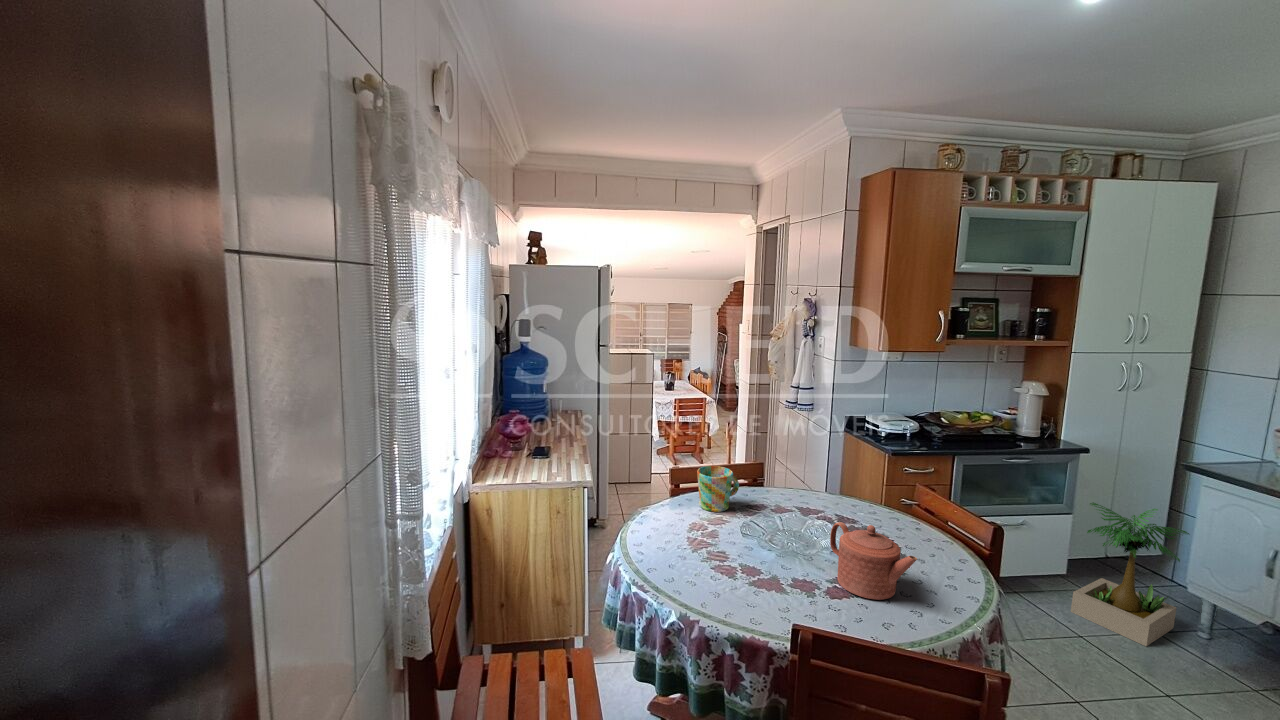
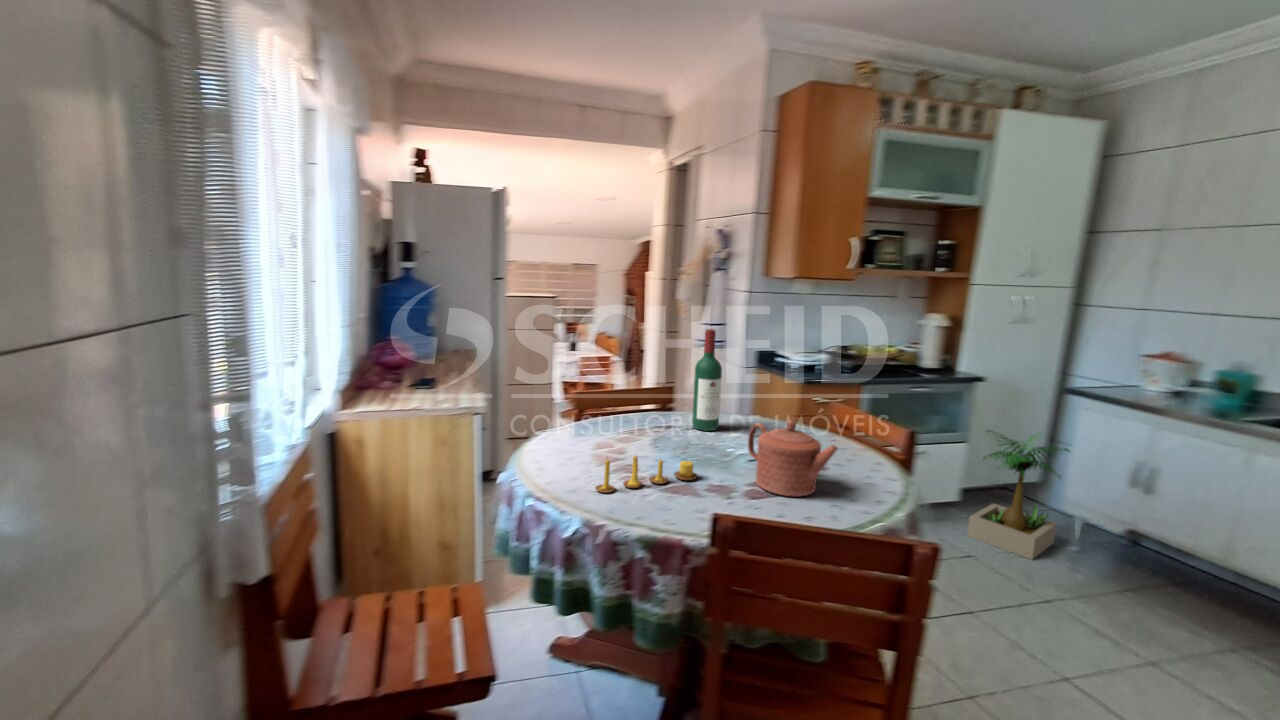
wine bottle: none [779,418,806,512] -> present [693,329,722,431]
mug: present [697,466,739,512] -> none [604,386,650,433]
candle: none [690,548,782,584] -> present [595,456,697,493]

